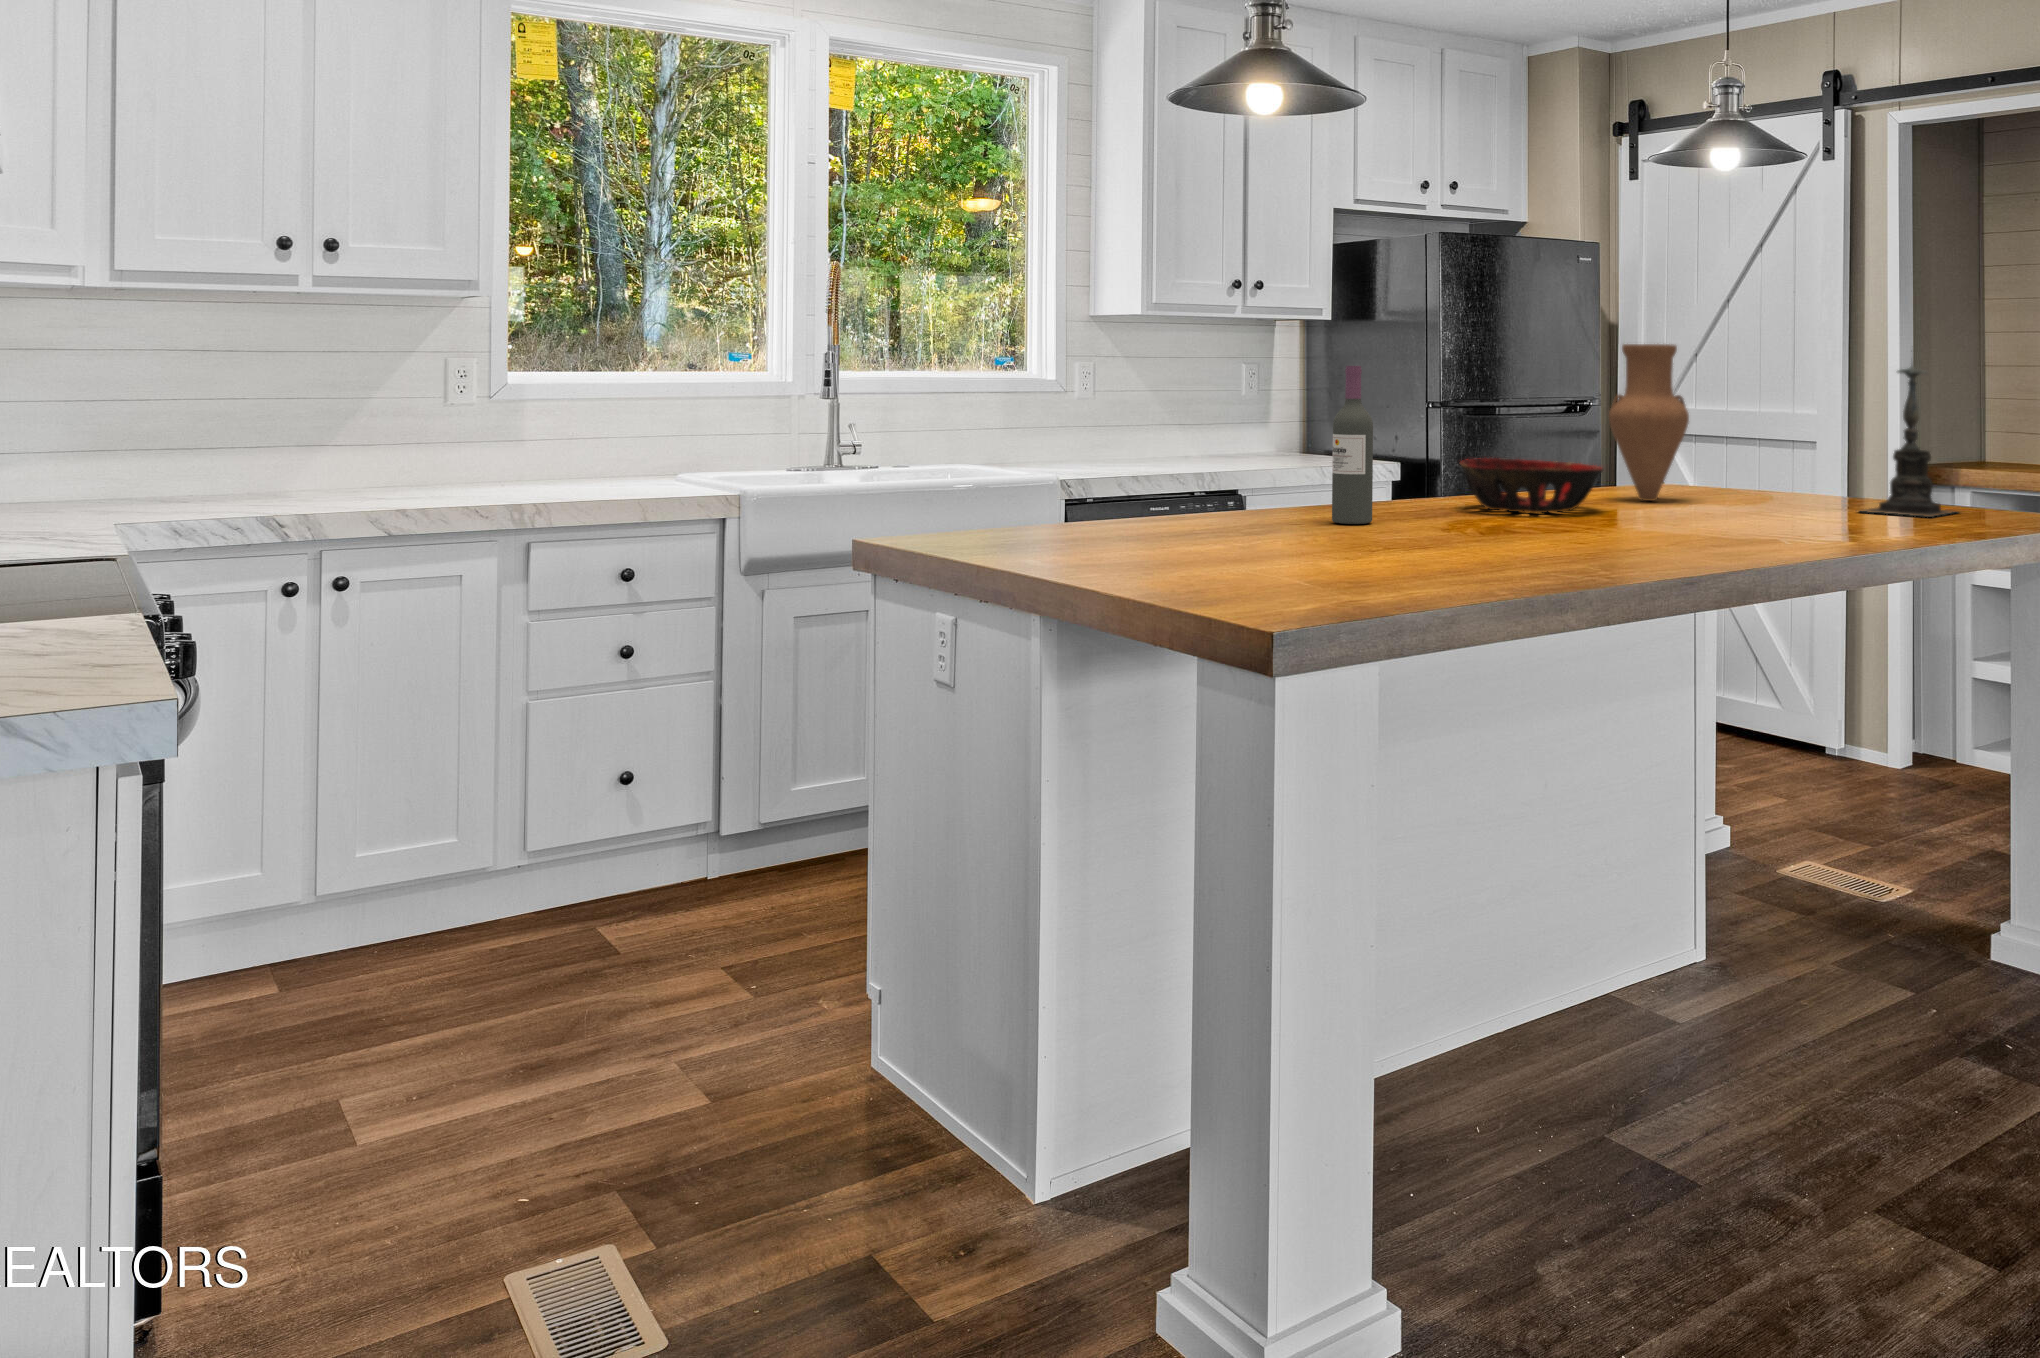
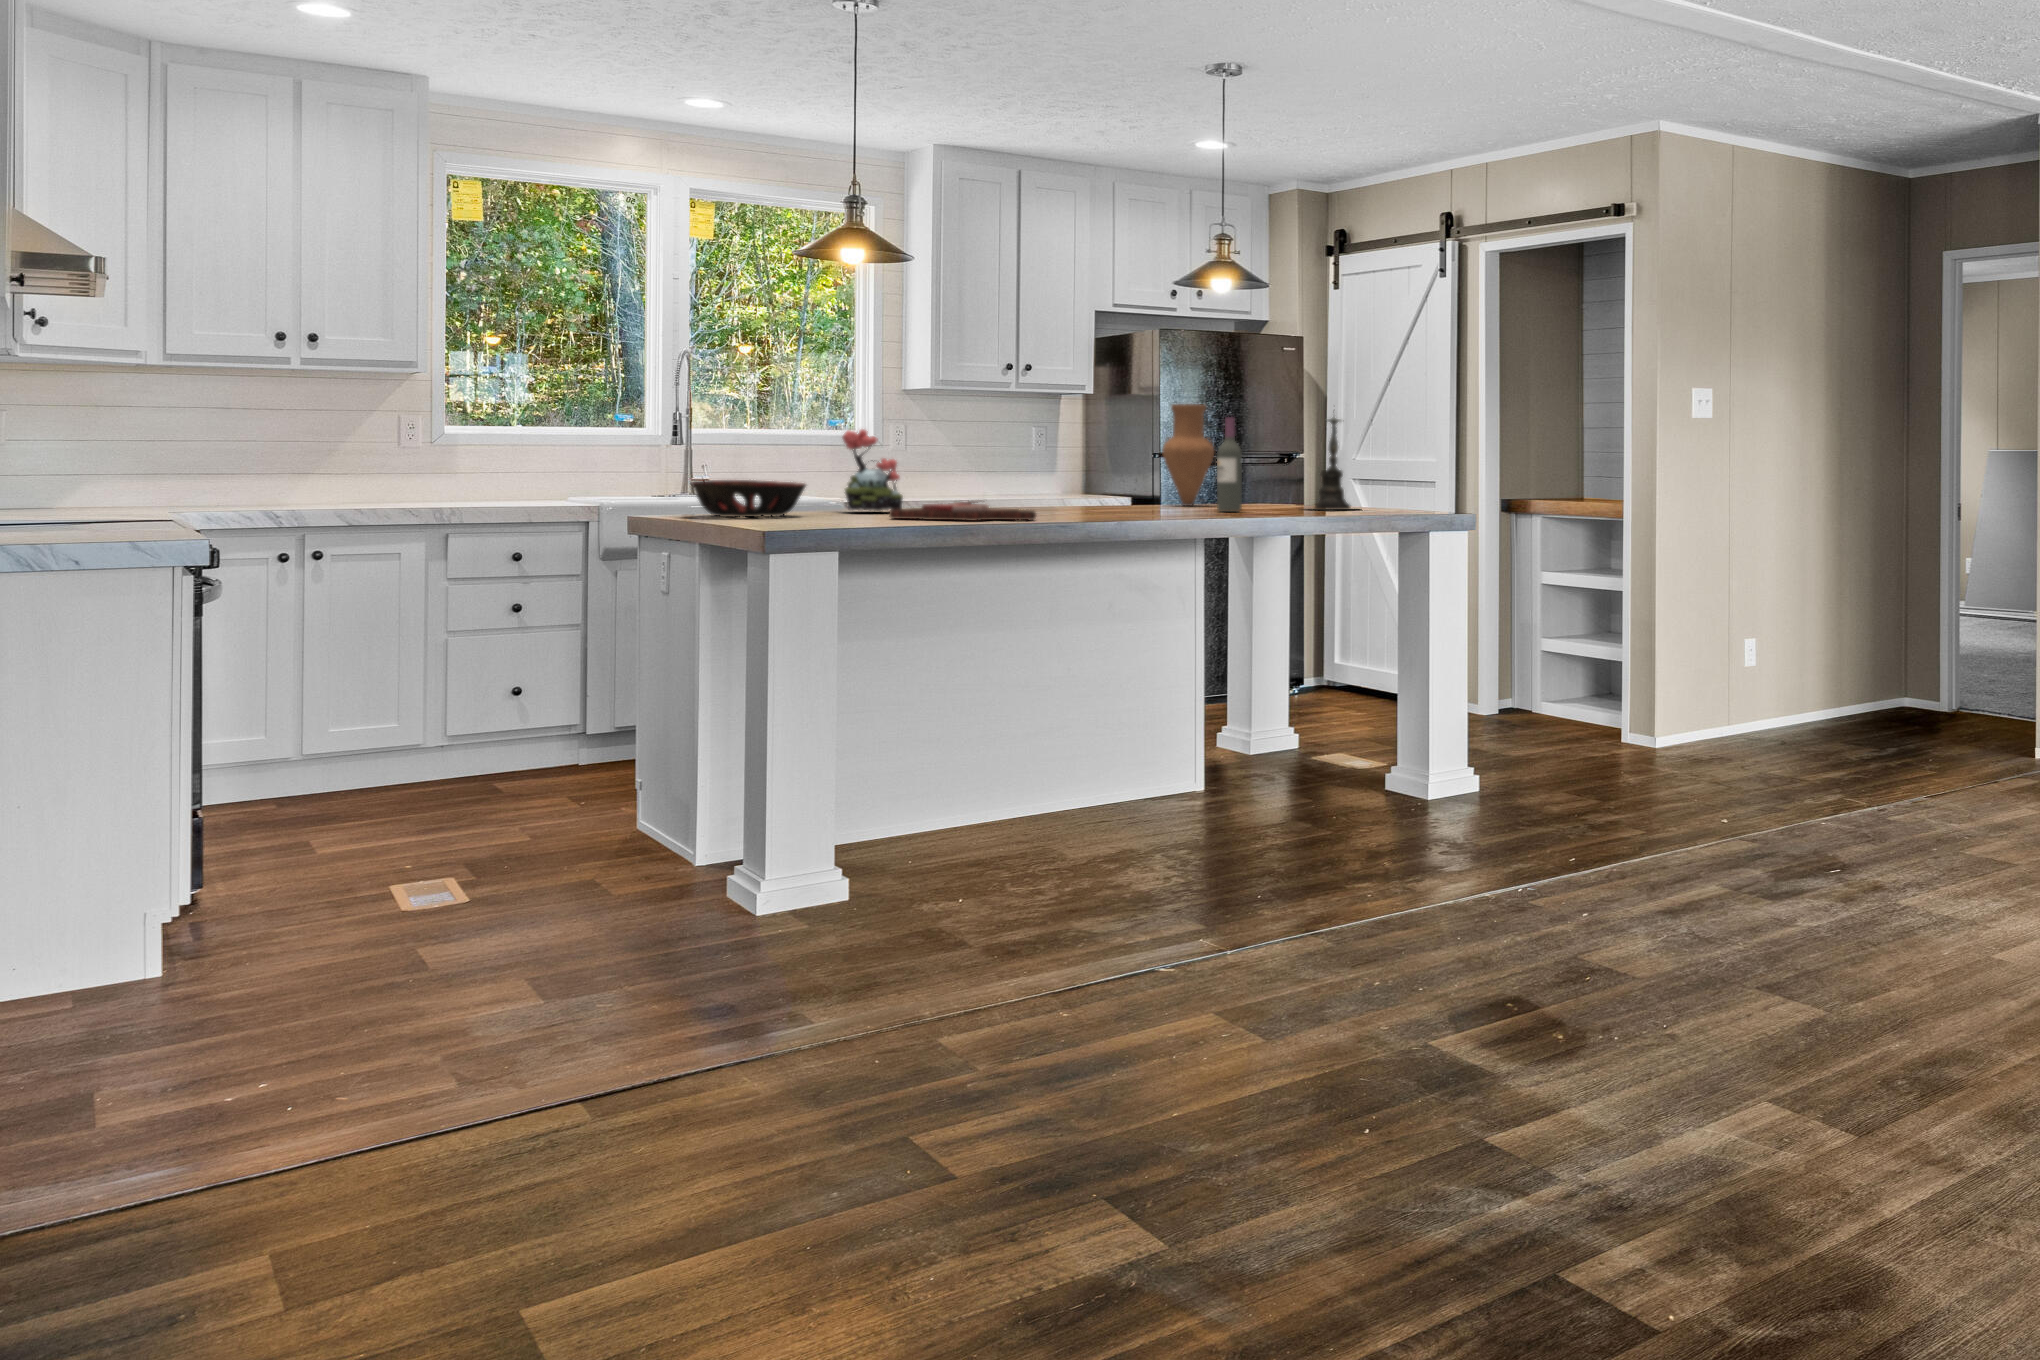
wine bottle: present [1332,366,1373,524] -> present [1217,417,1242,512]
plant: none [1207,392,1316,532] -> present [842,429,903,511]
decorative bowl: present [1460,458,1603,513] -> present [691,480,806,517]
cutting board: none [1365,527,1629,570] -> present [889,501,1036,521]

